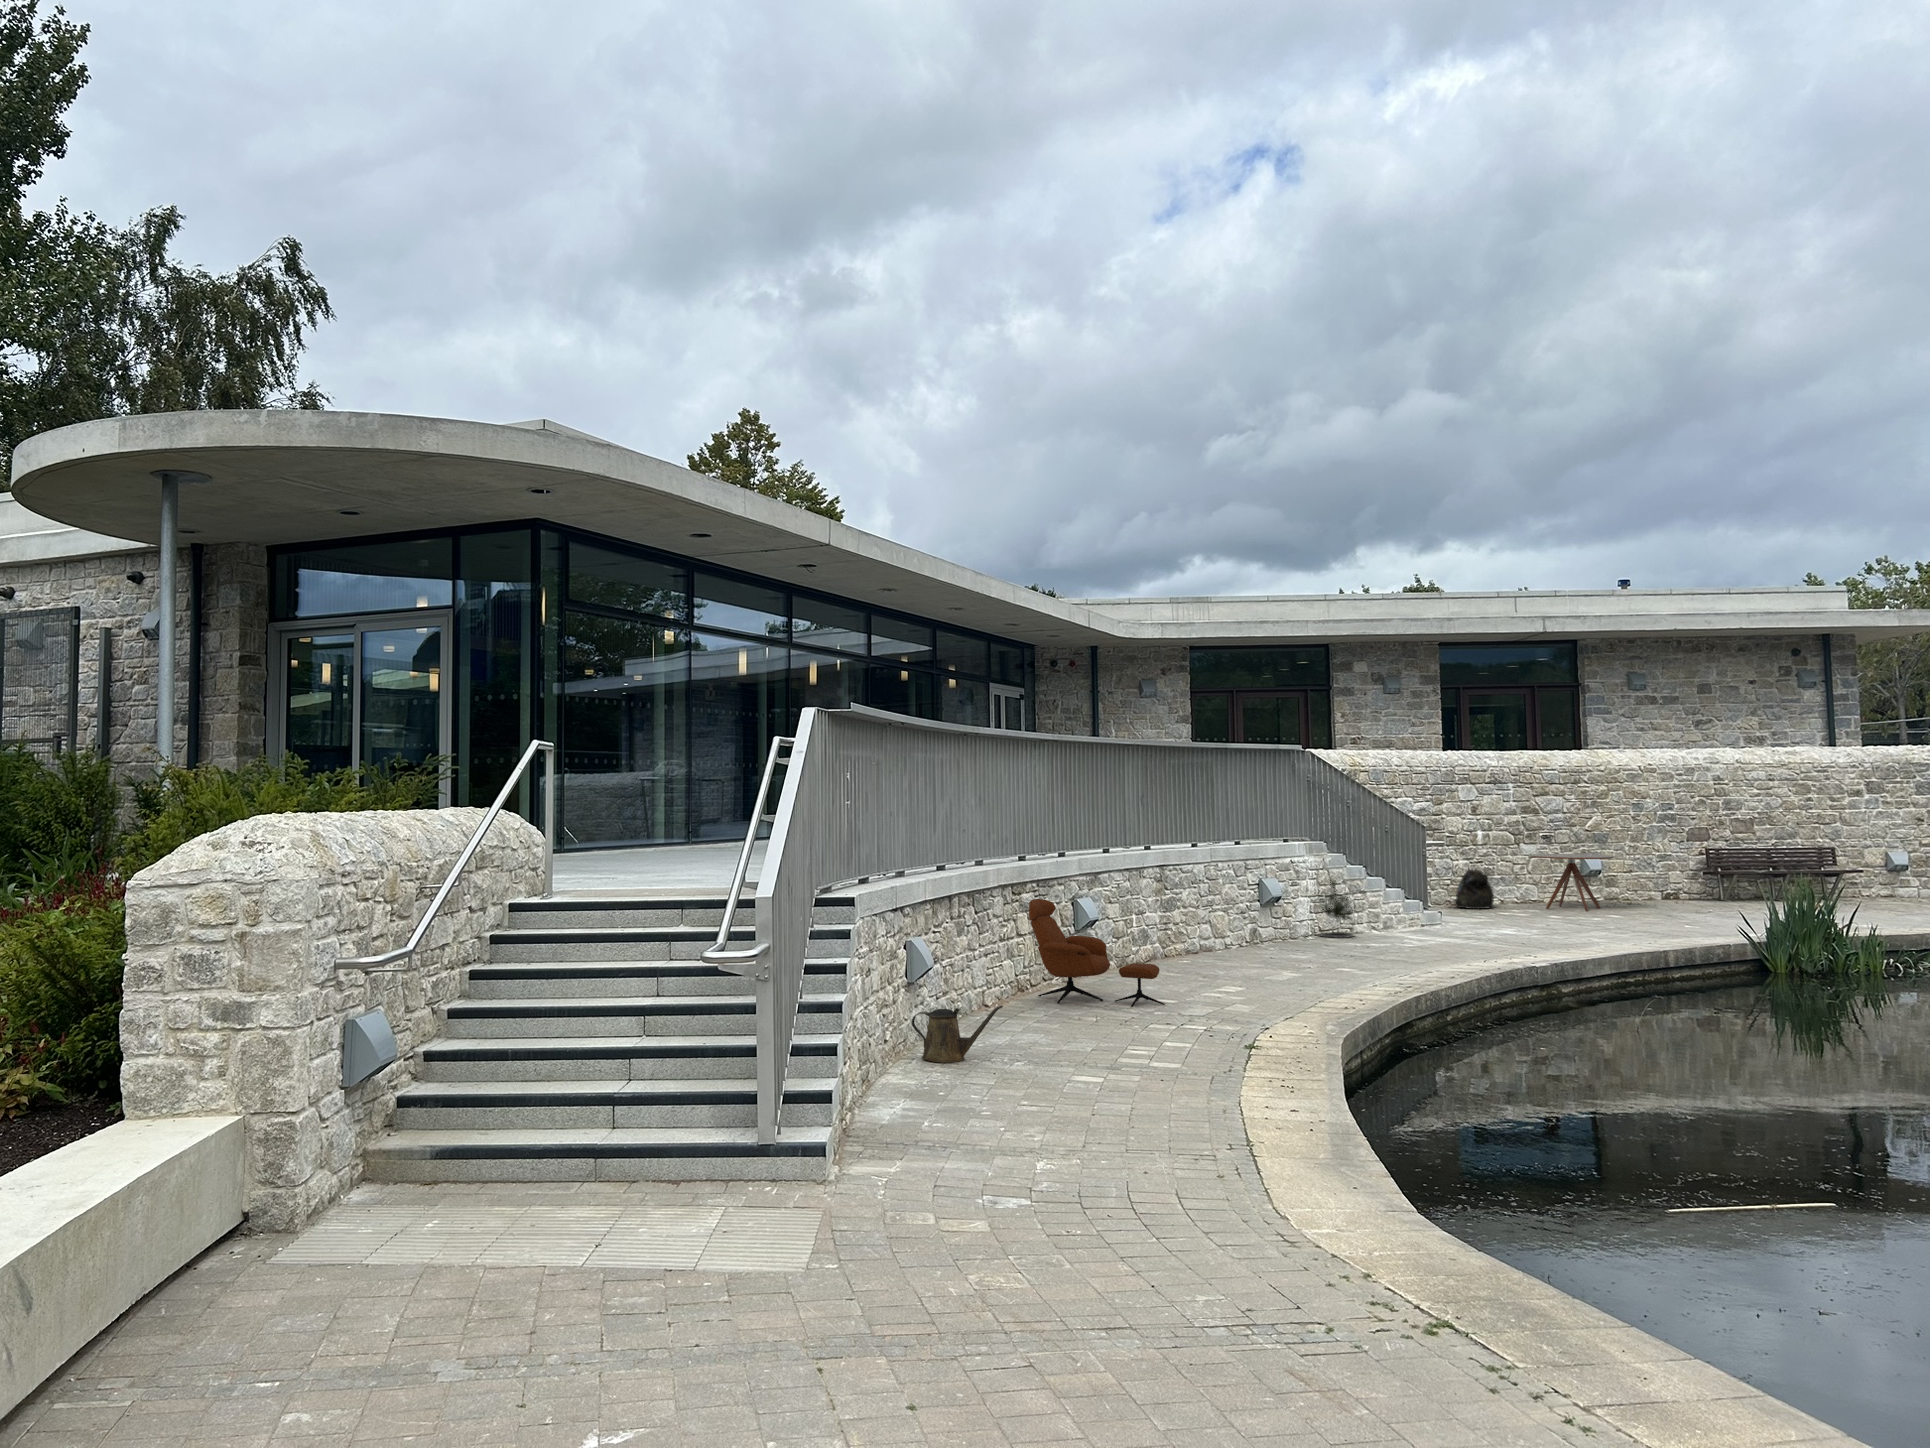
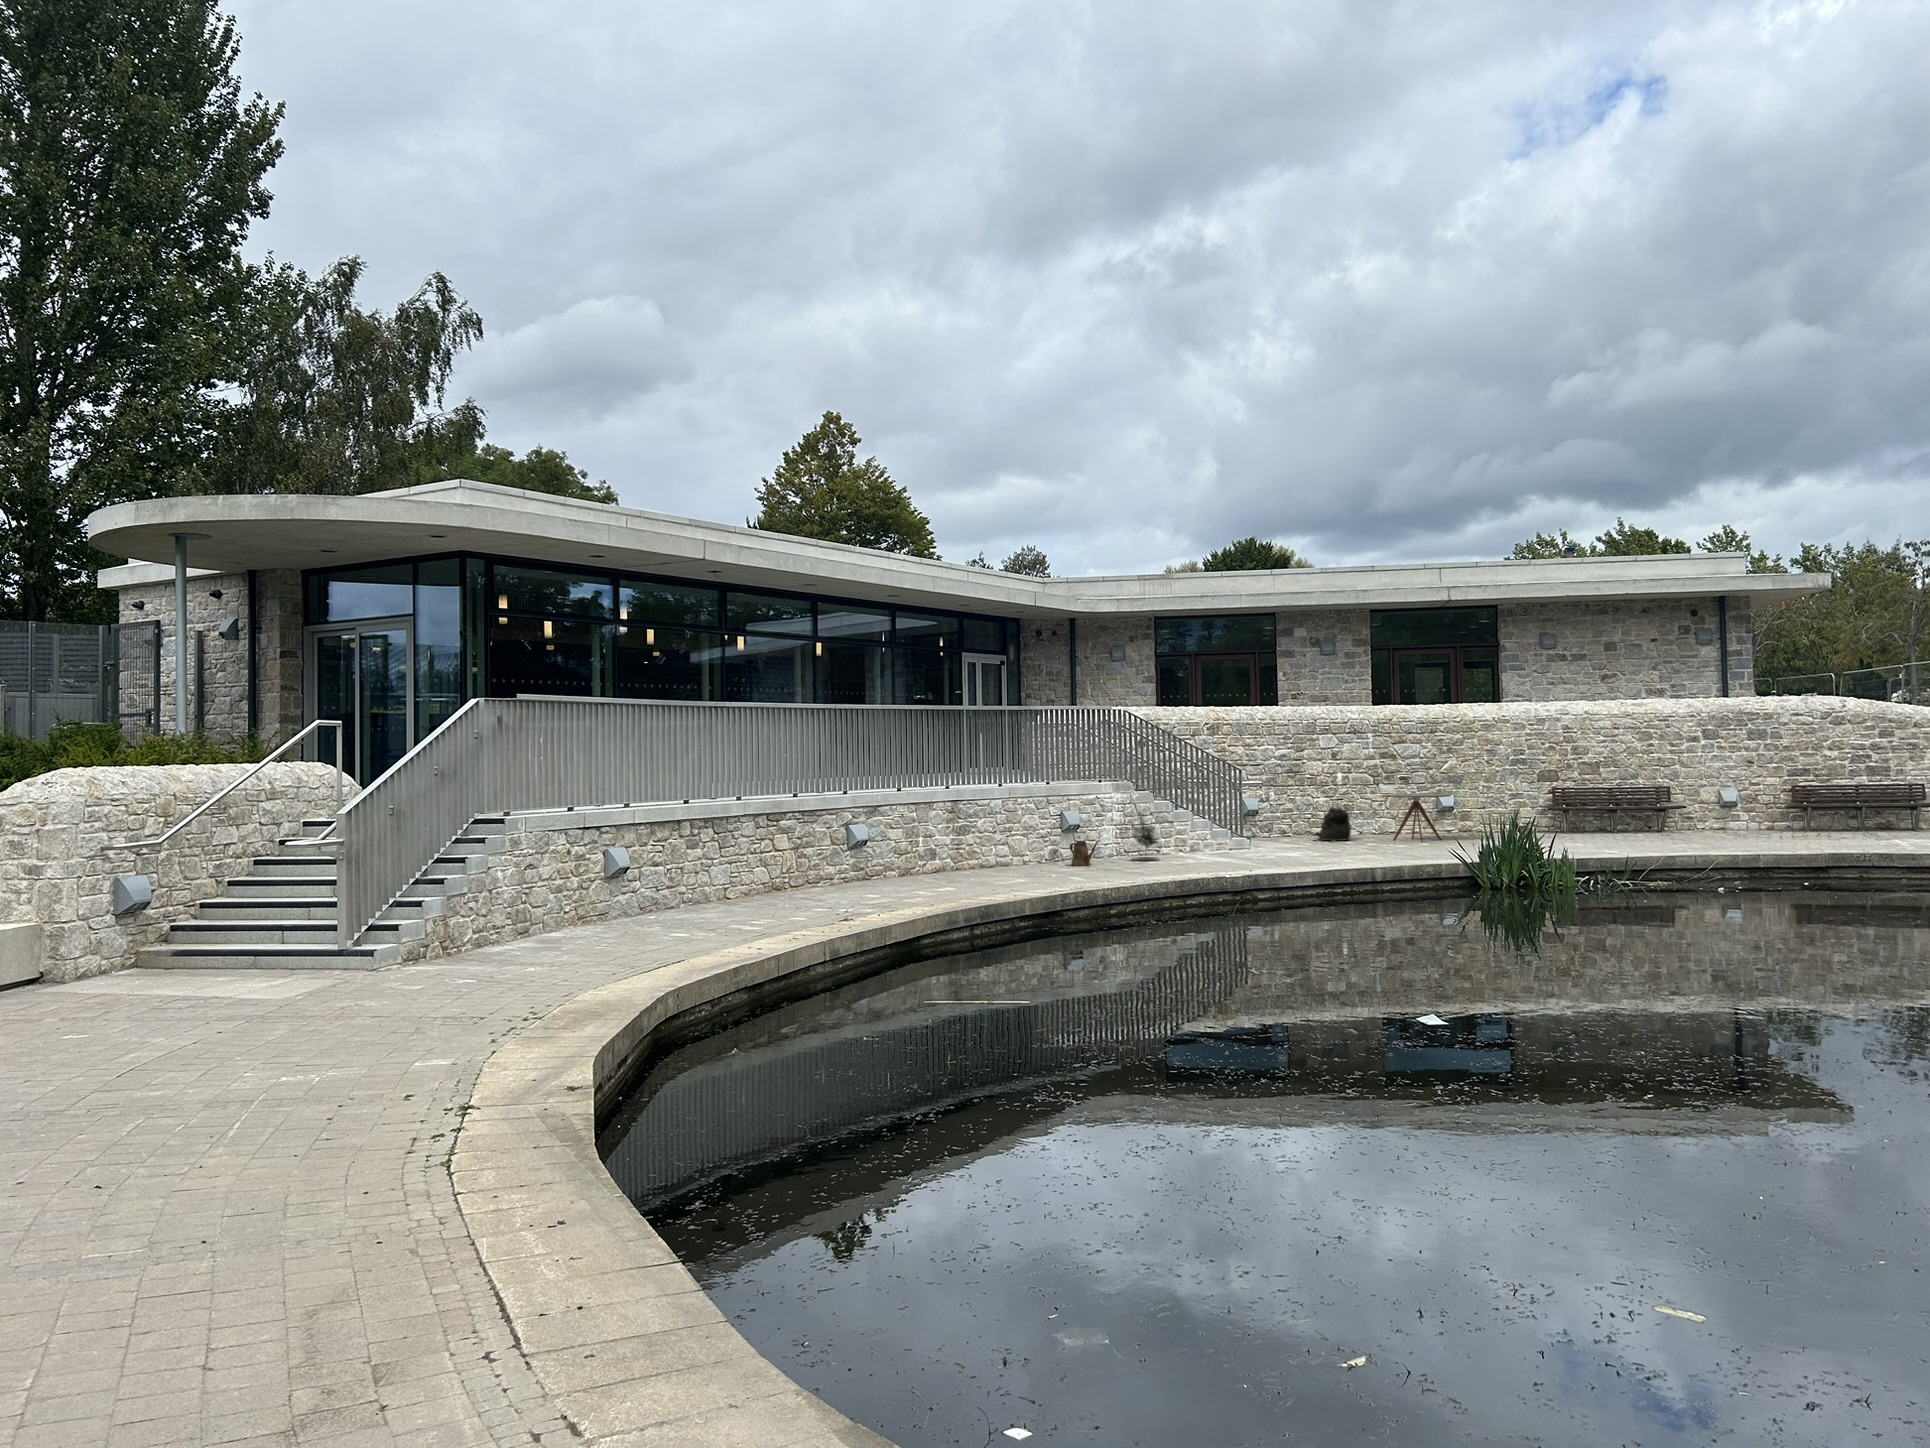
lounge chair: present [1029,899,1165,1007] -> none [776,824,864,902]
watering can: present [911,1005,1003,1063] -> present [1070,840,1099,866]

